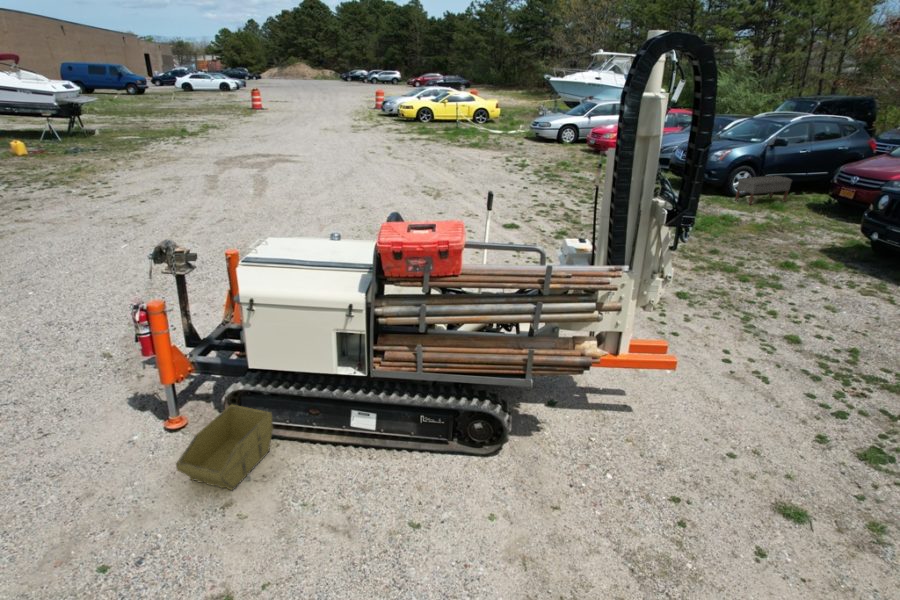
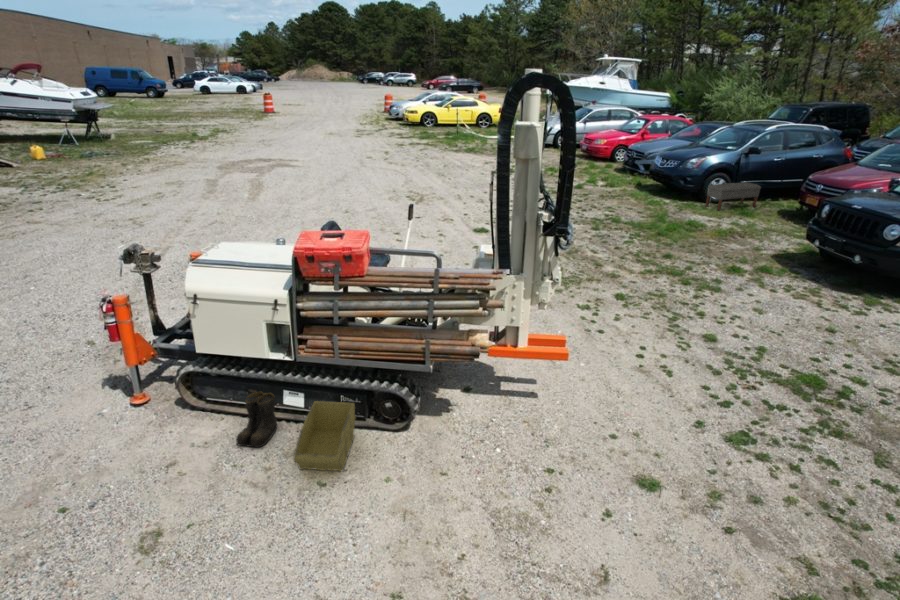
storage bin: present [176,405,273,490] -> present [293,401,356,471]
boots: none [301,413,347,480] -> present [237,392,277,447]

